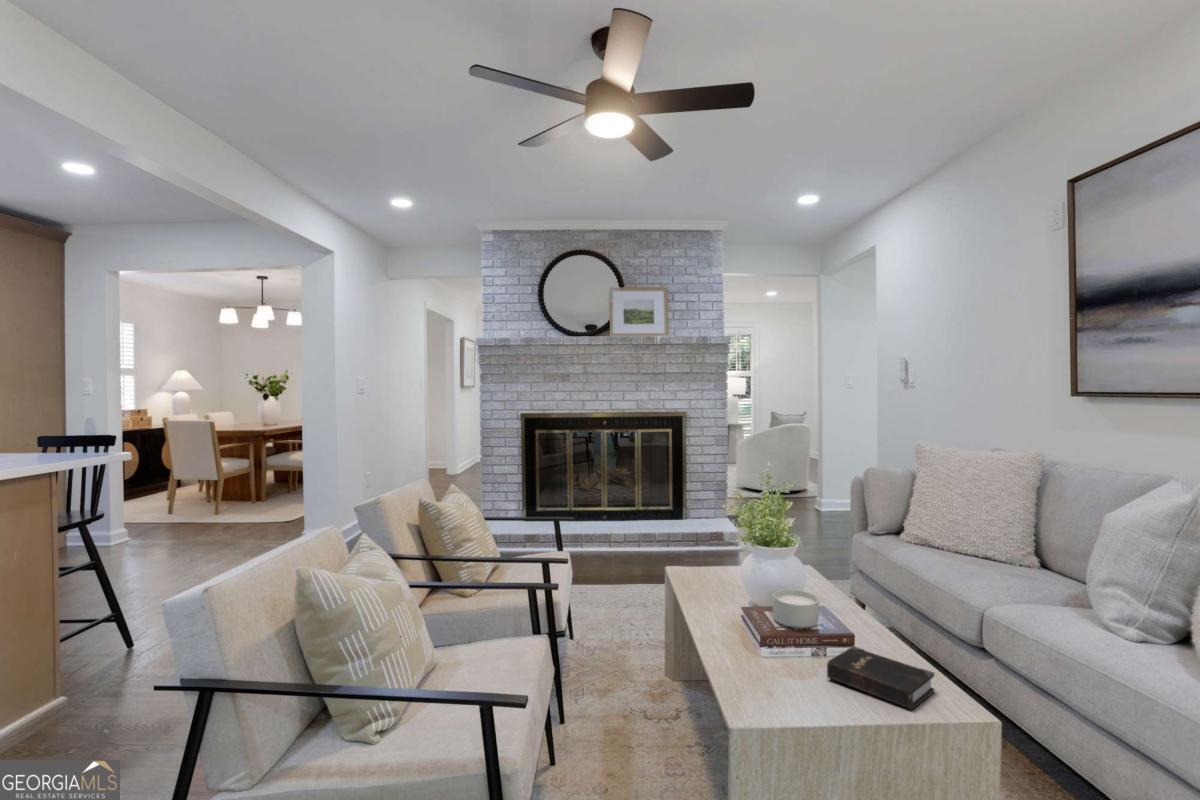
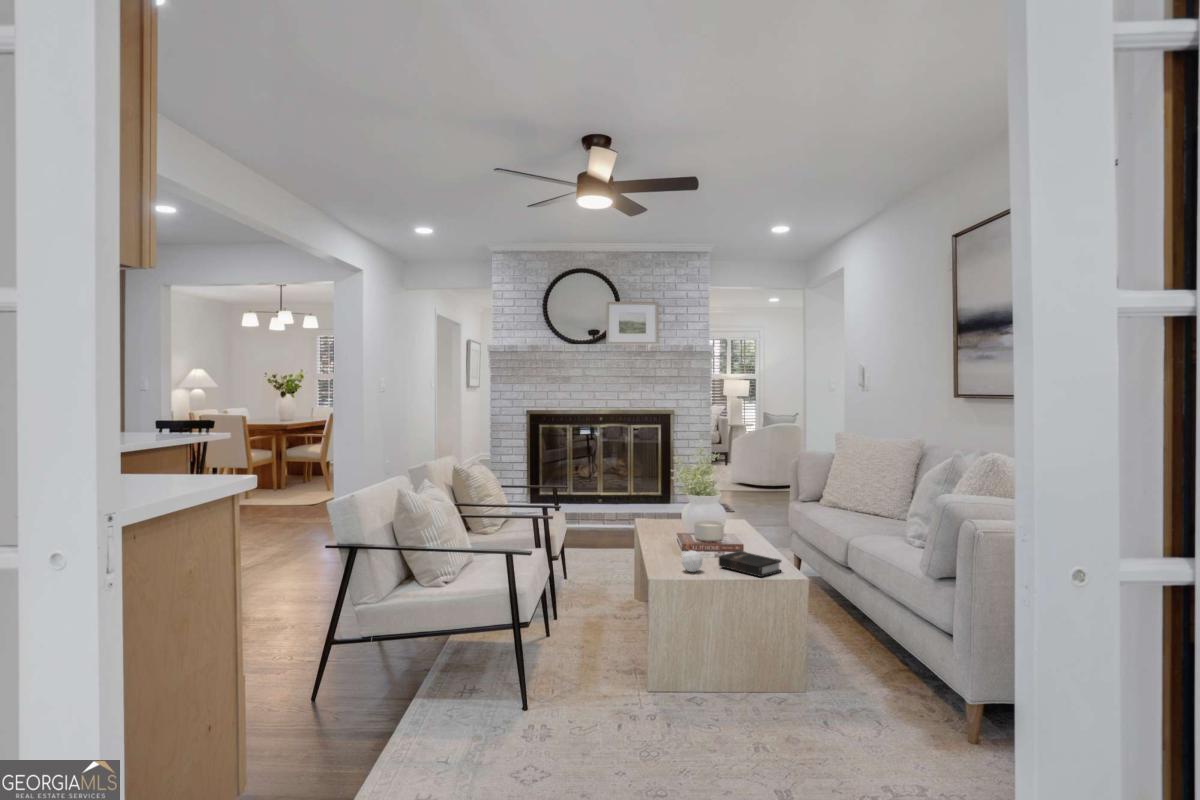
candle: none [772,629,807,695] -> present [681,539,702,572]

